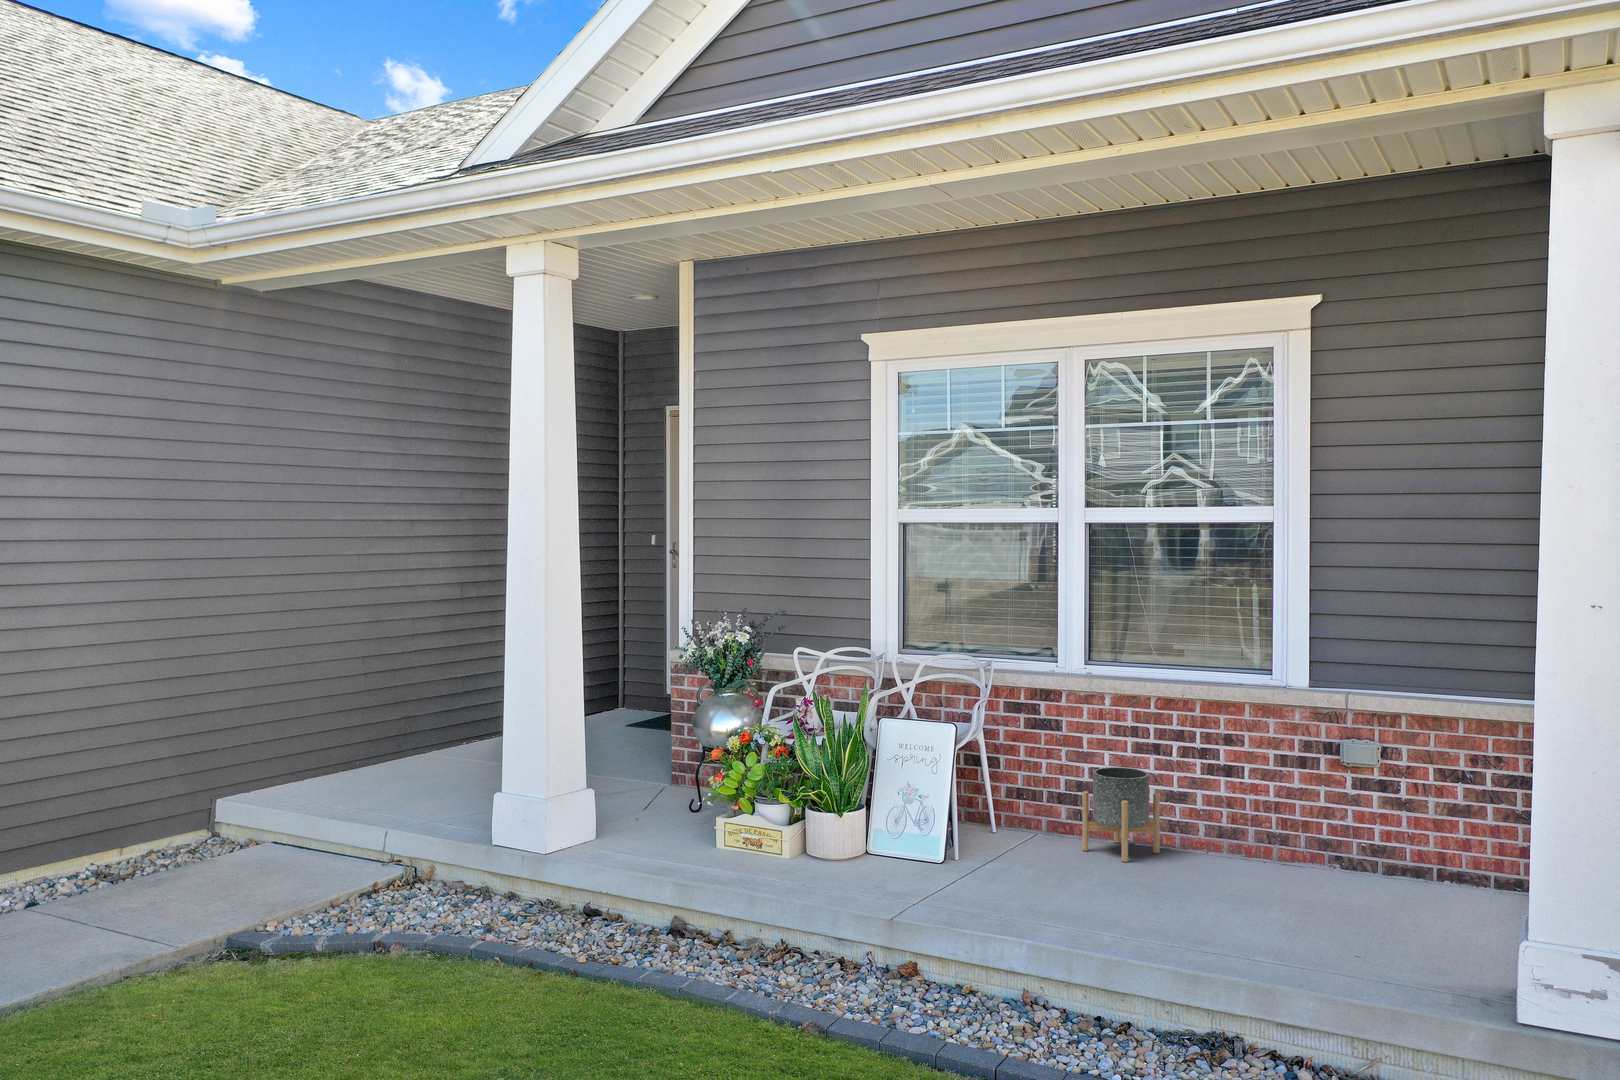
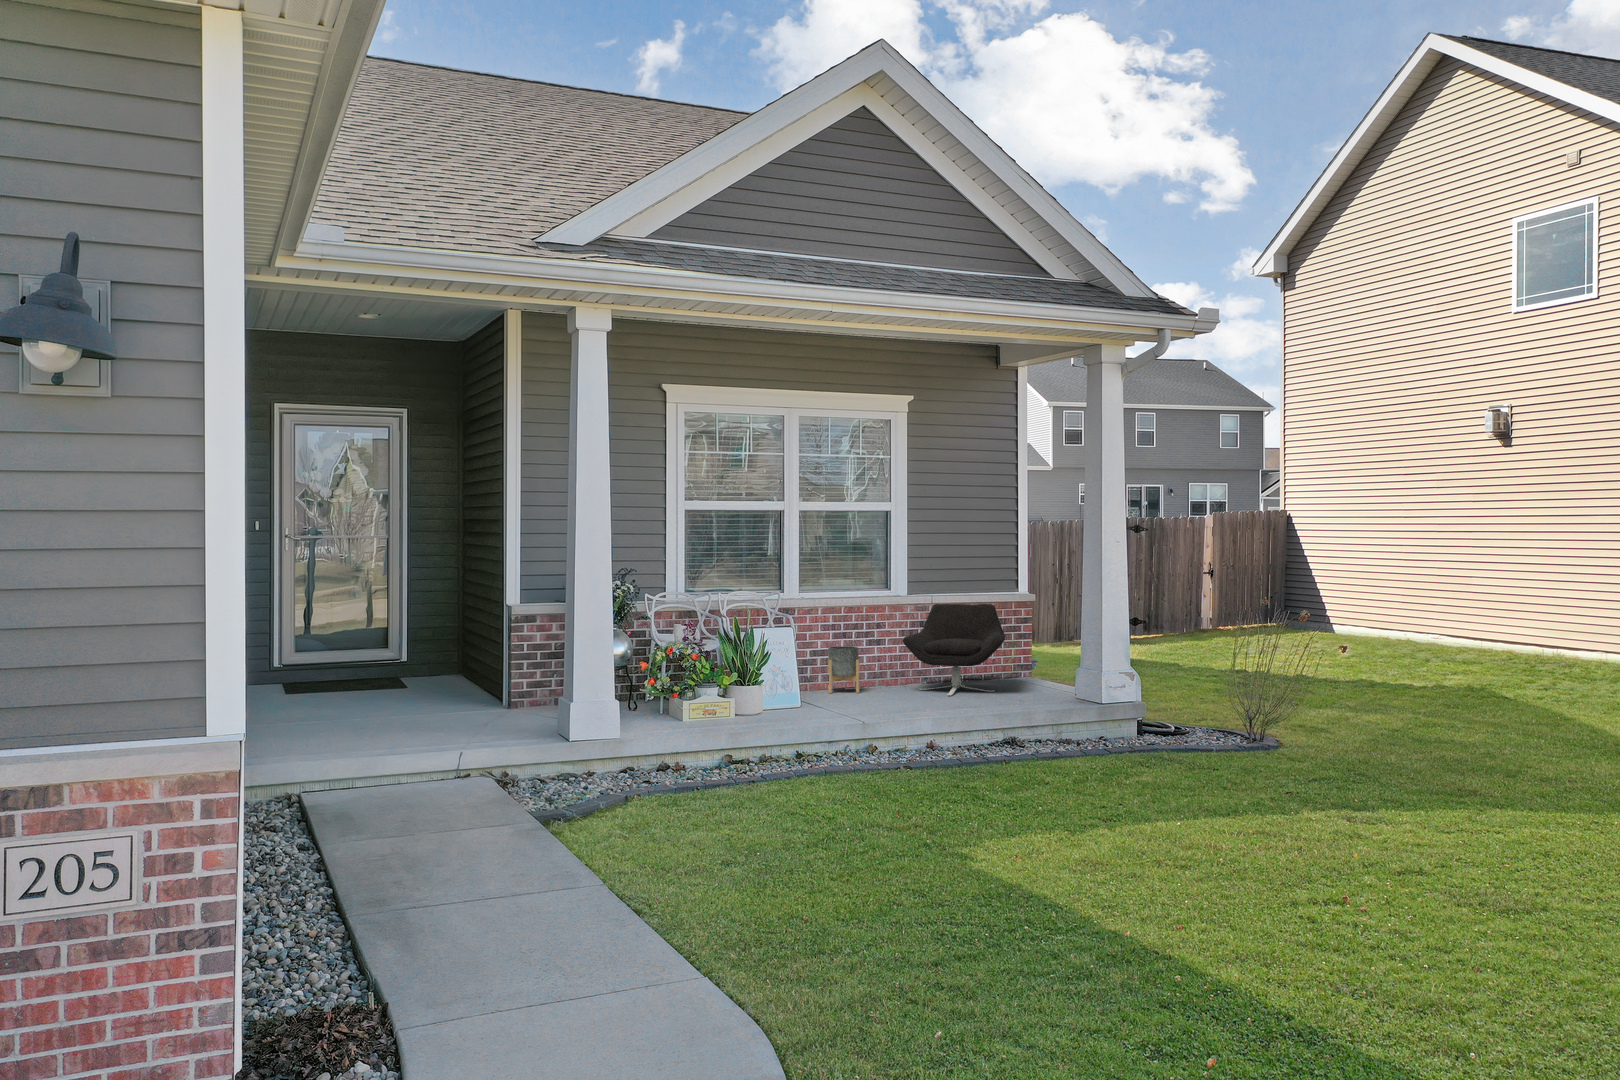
lounge chair: none [1197,713,1456,930] -> present [903,604,1005,696]

